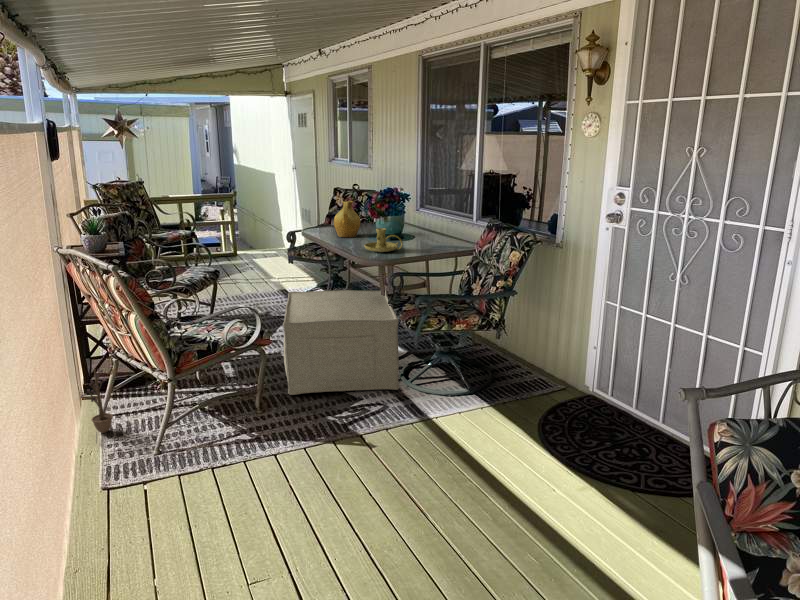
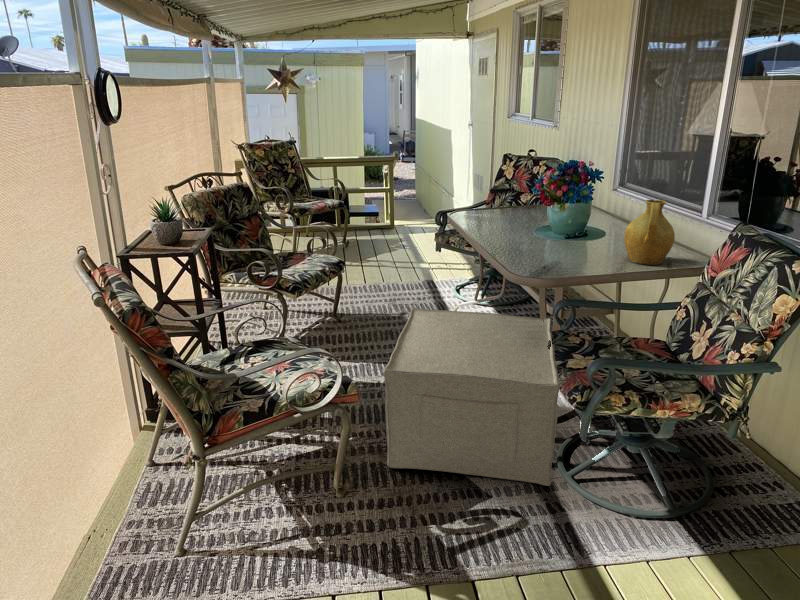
pitcher: present [334,201,360,237] -> present [624,199,675,265]
candle holder: present [364,228,403,252] -> none [524,227,583,264]
decorative plant: present [81,369,113,443] -> none [103,411,150,514]

